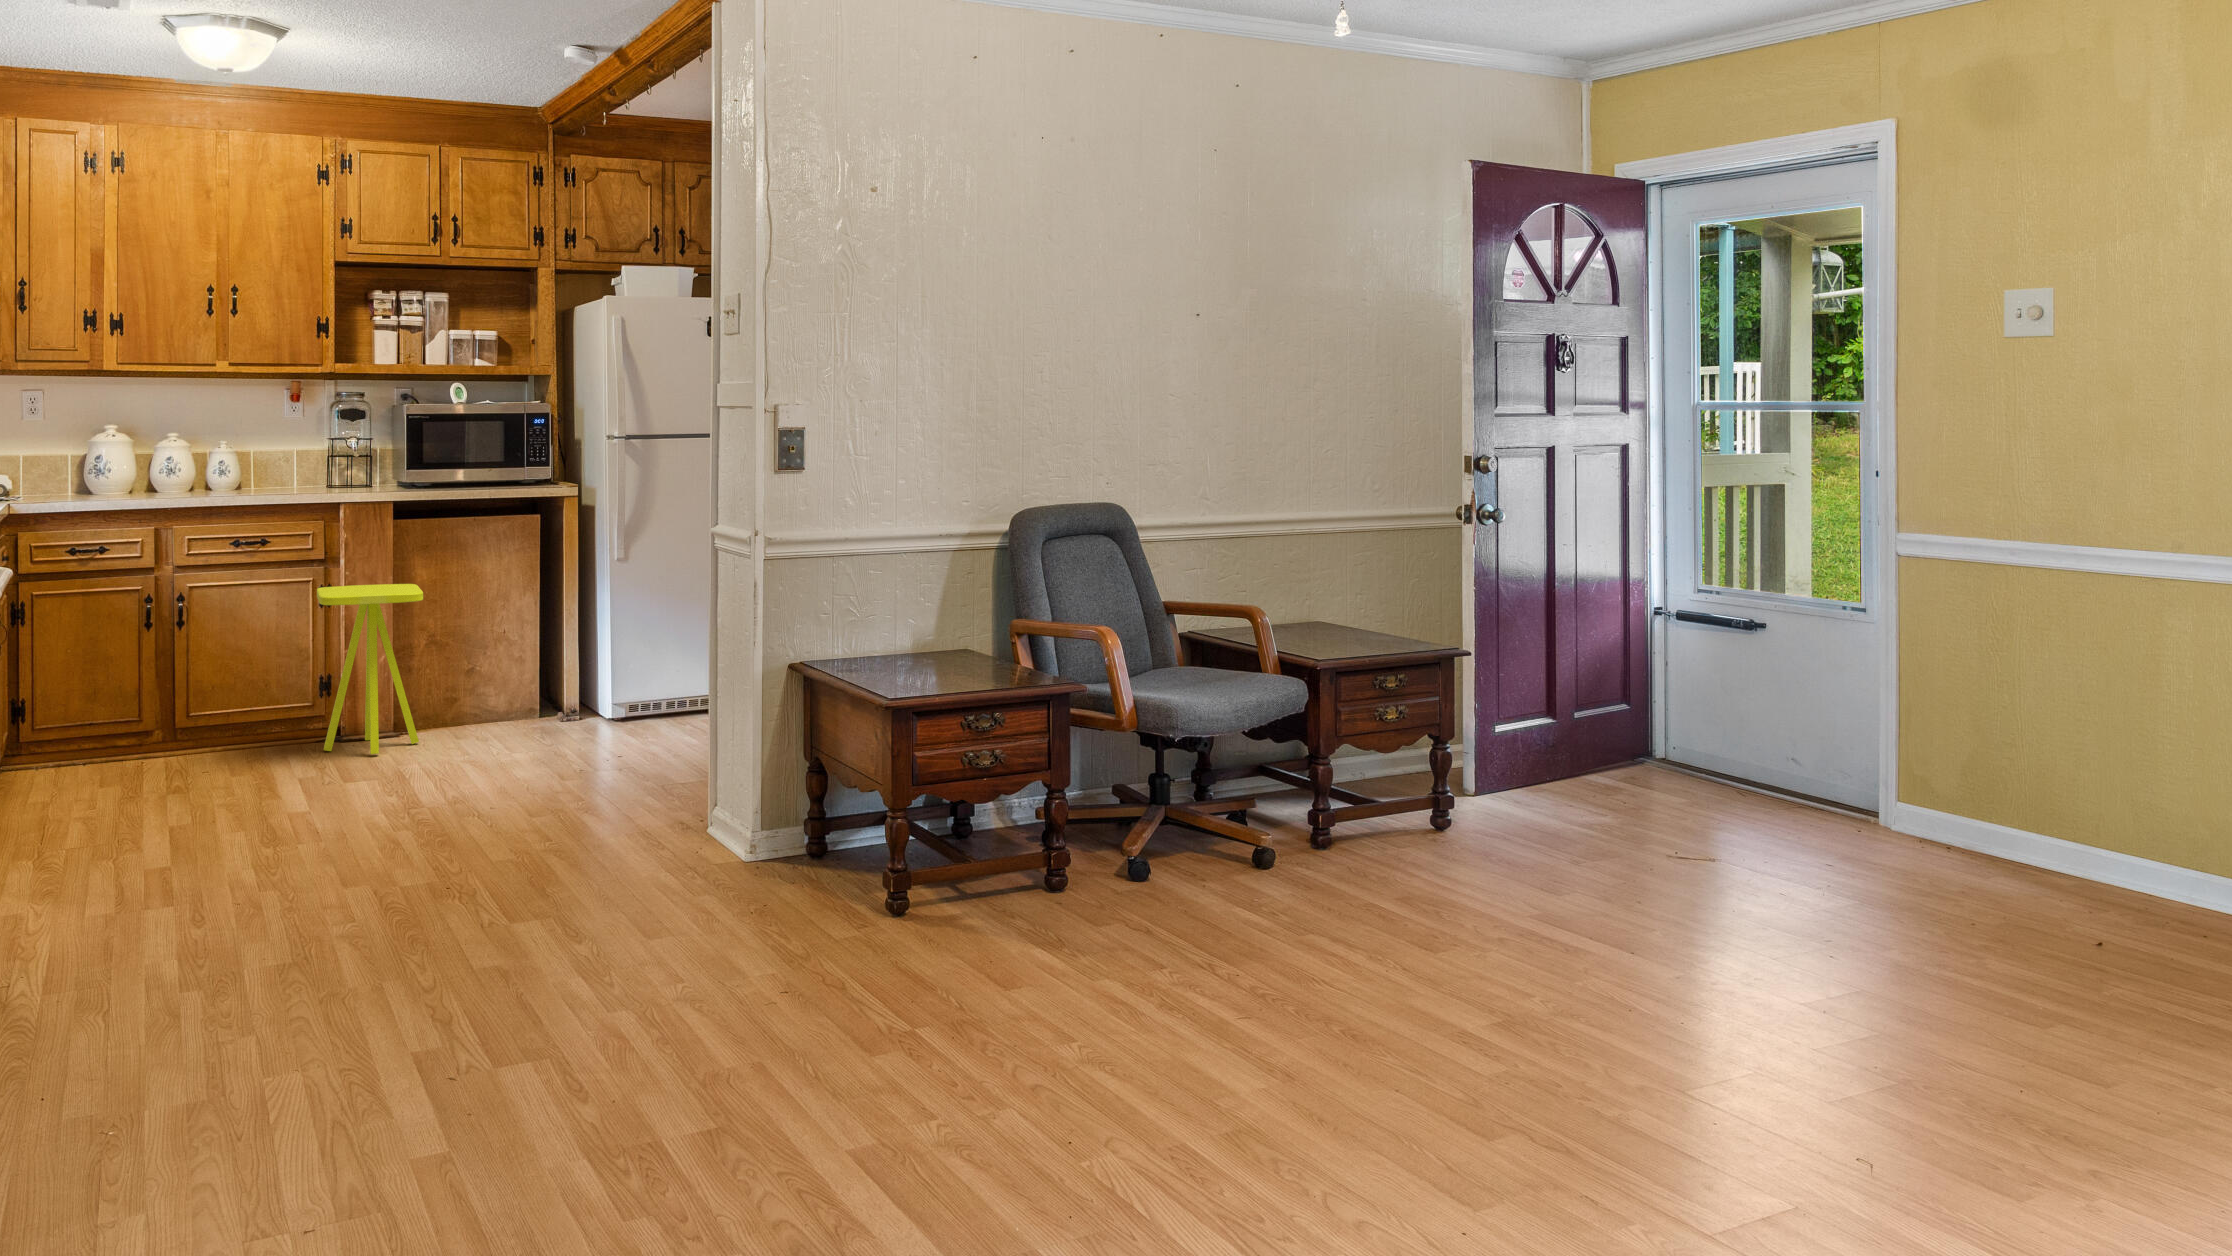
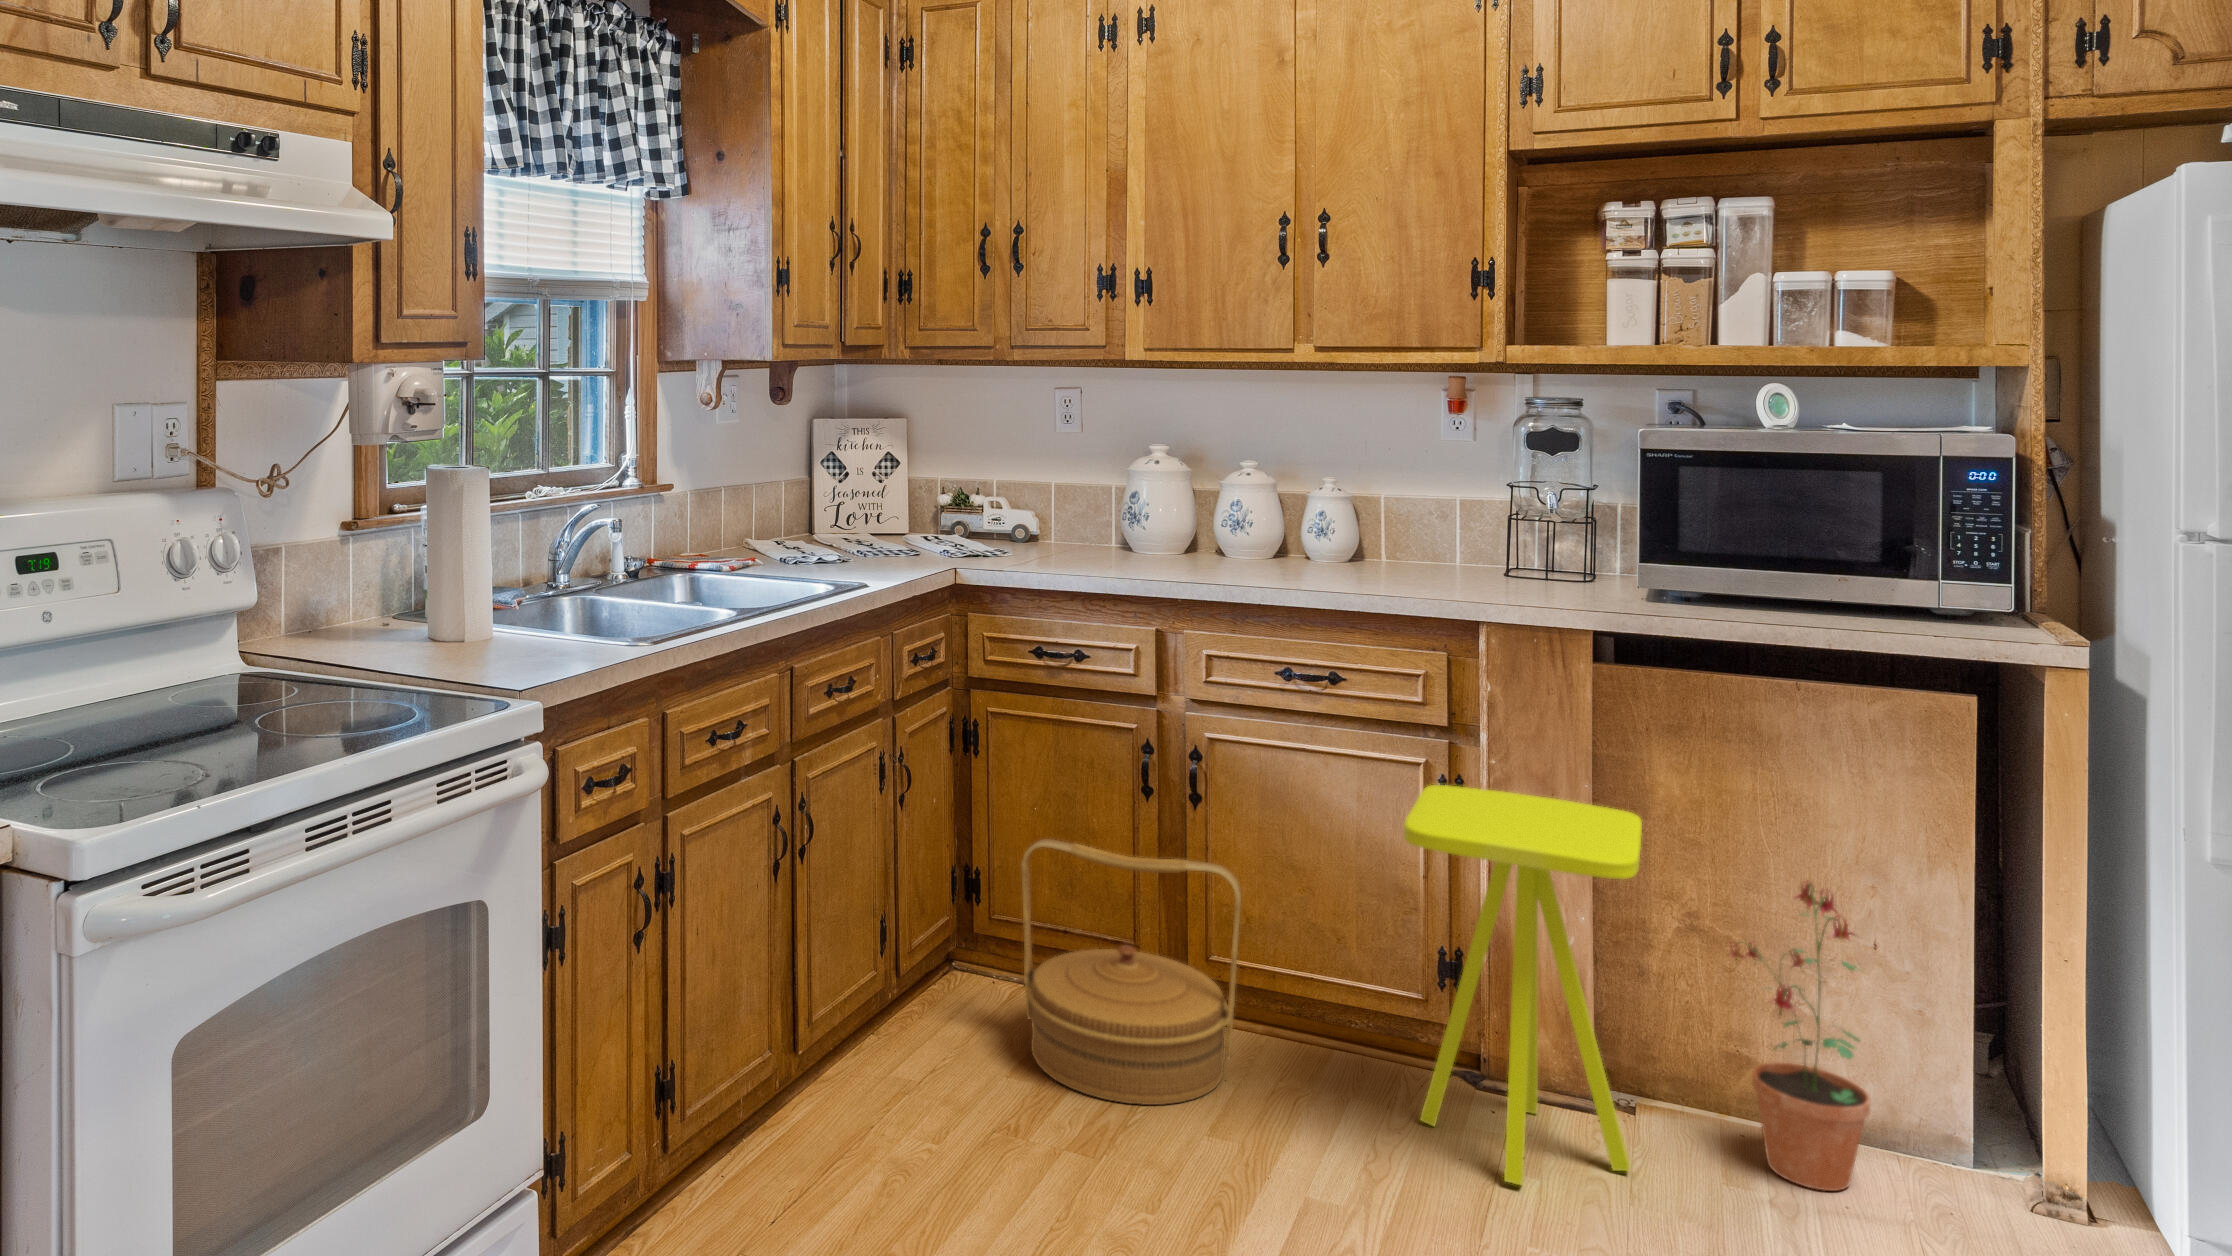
potted plant: none [449,605,506,732] -> present [1731,881,1870,1191]
woven basket: none [90,646,227,780] -> present [1022,839,1241,1105]

